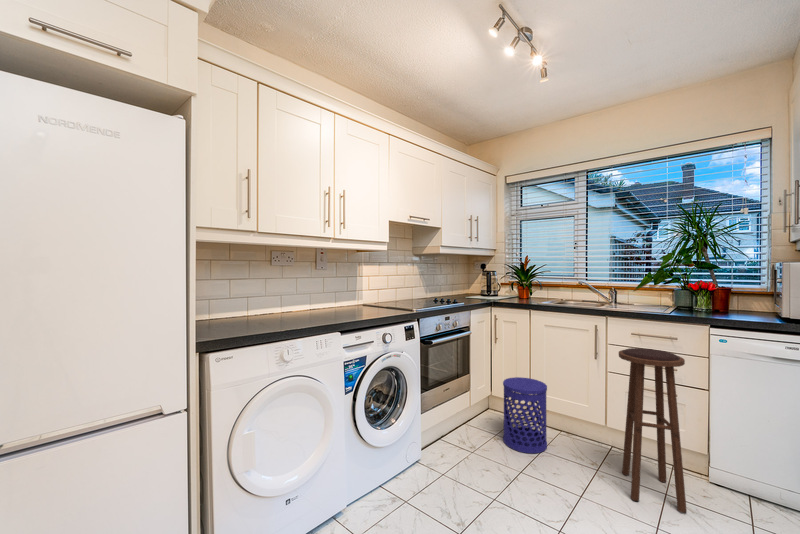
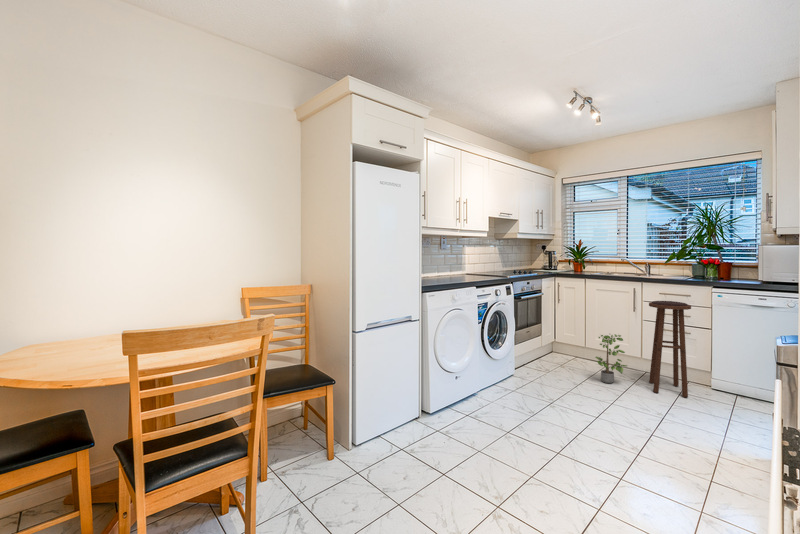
waste bin: present [503,377,547,453] -> none [566,326,598,373]
potted plant: none [542,398,593,478] -> present [595,334,627,383]

